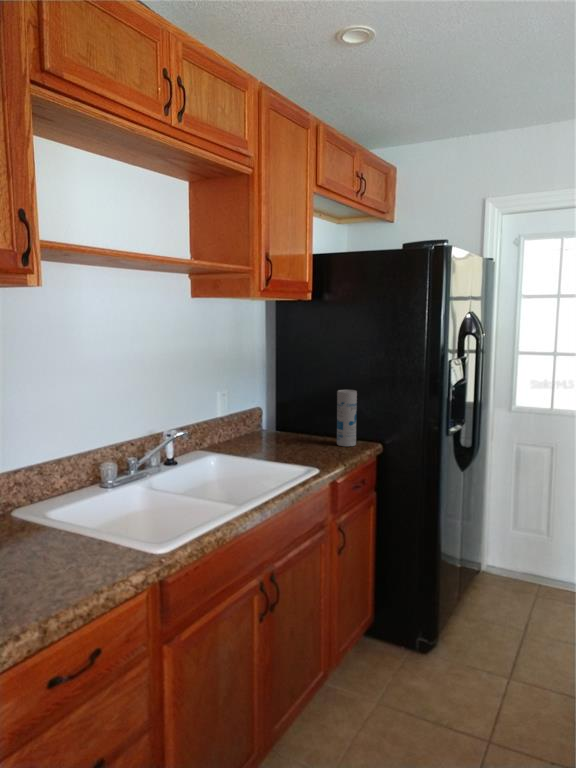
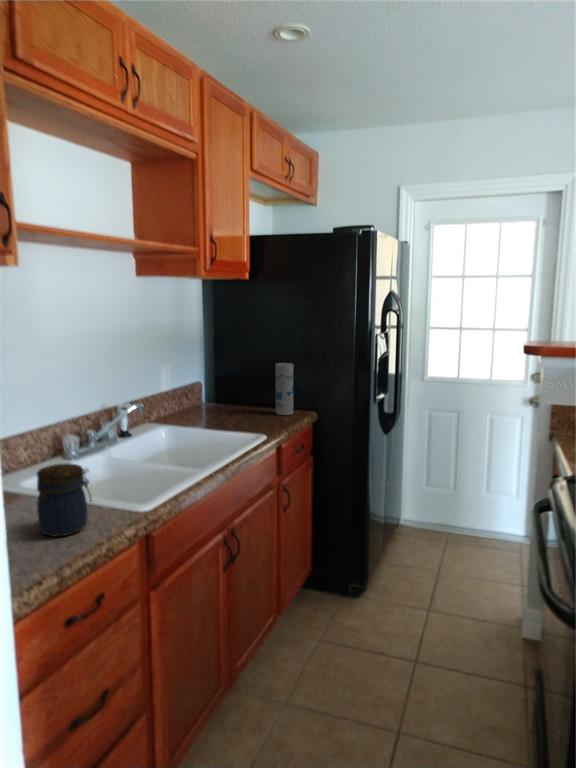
jar: none [40,498,100,579] -> present [37,463,91,536]

